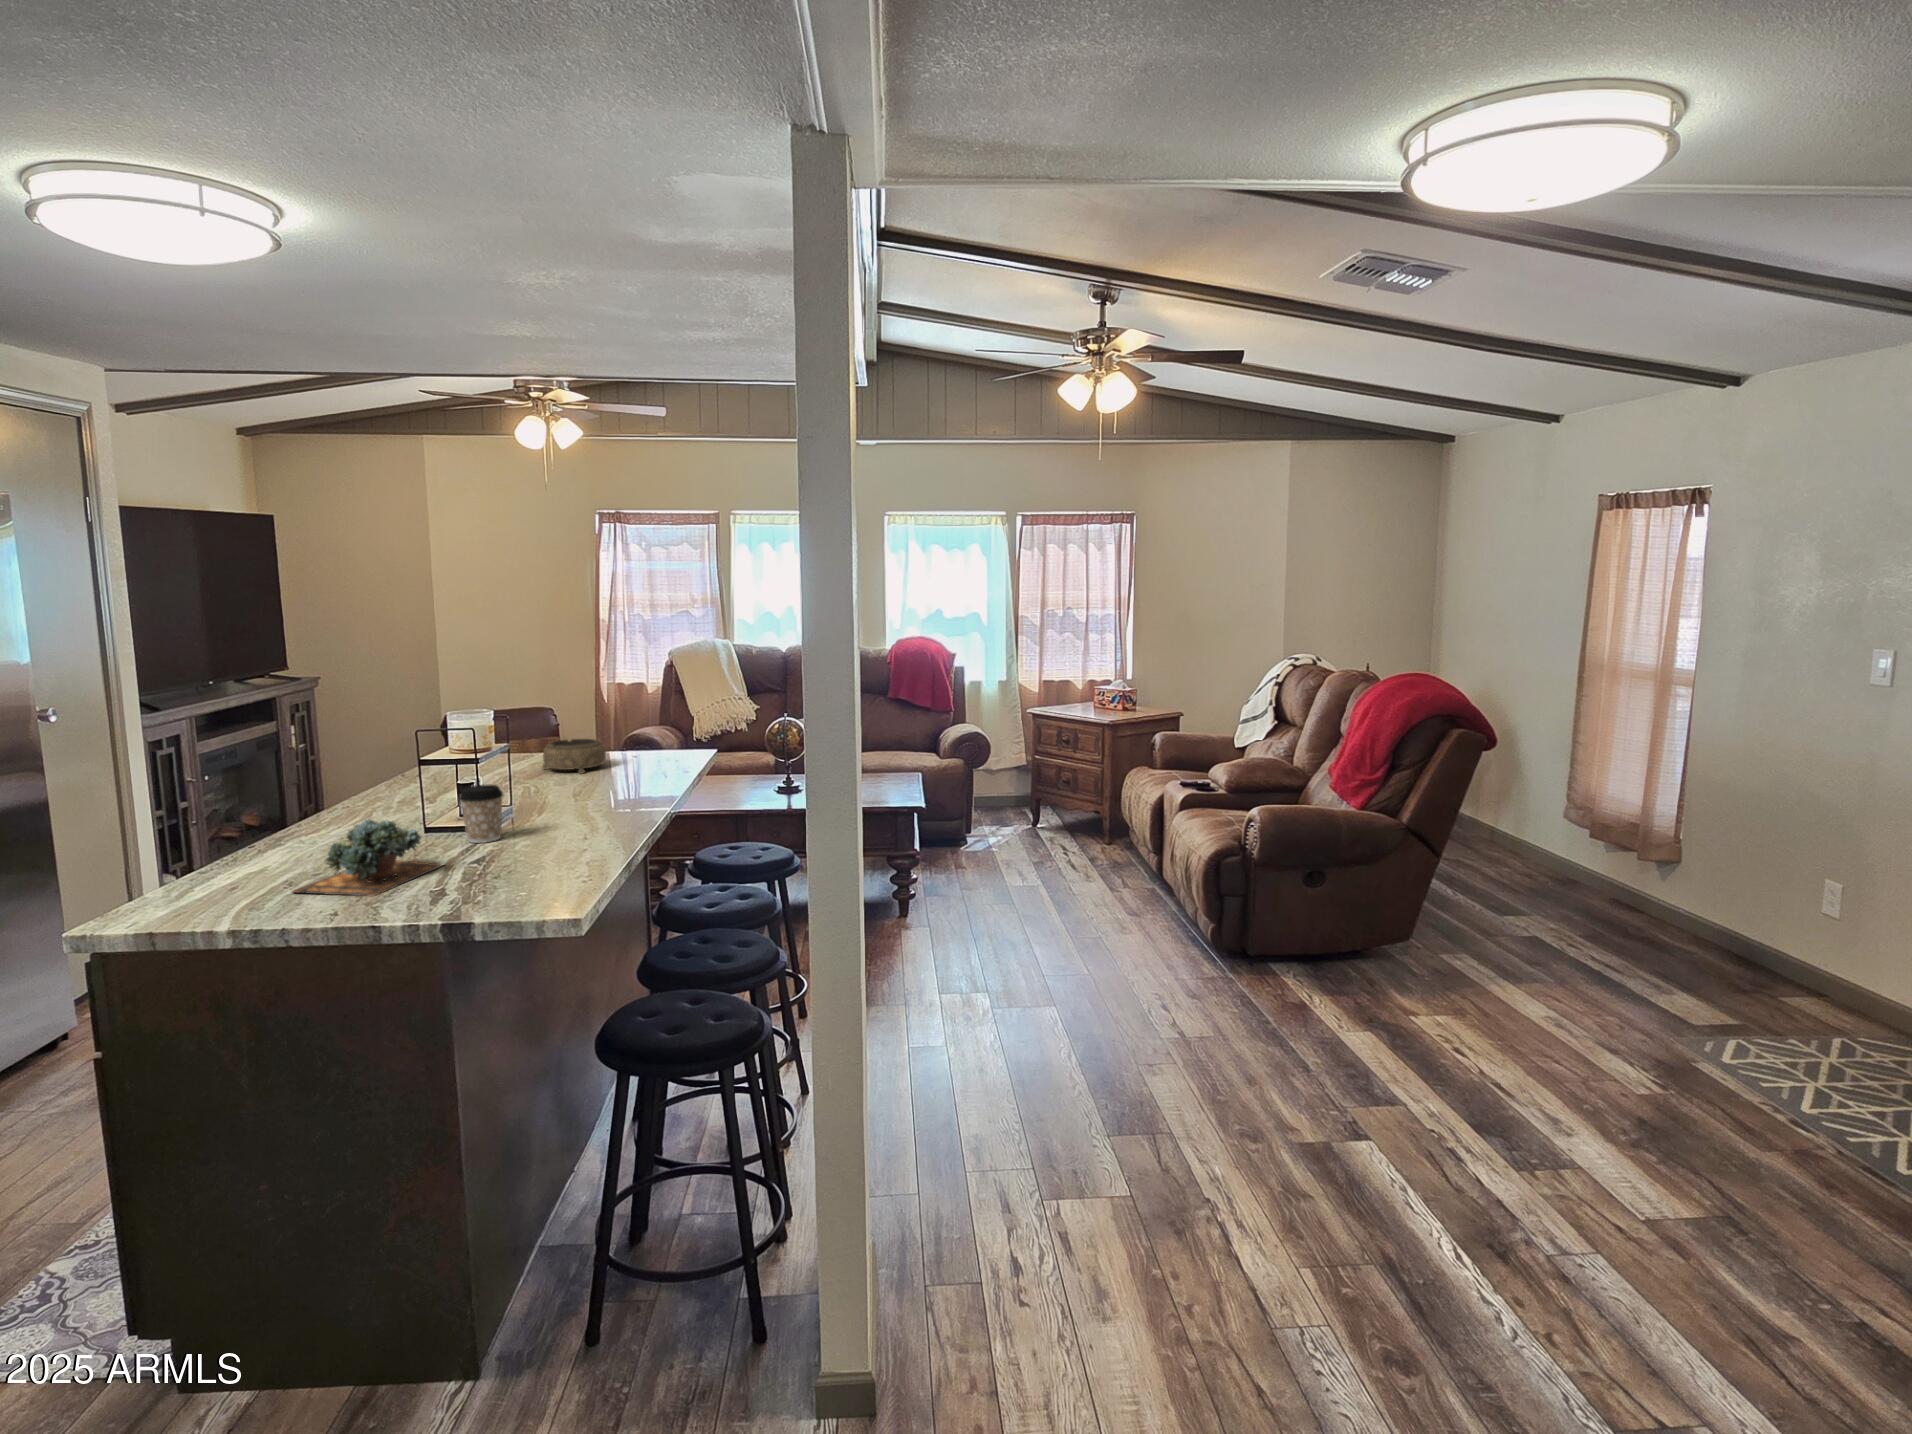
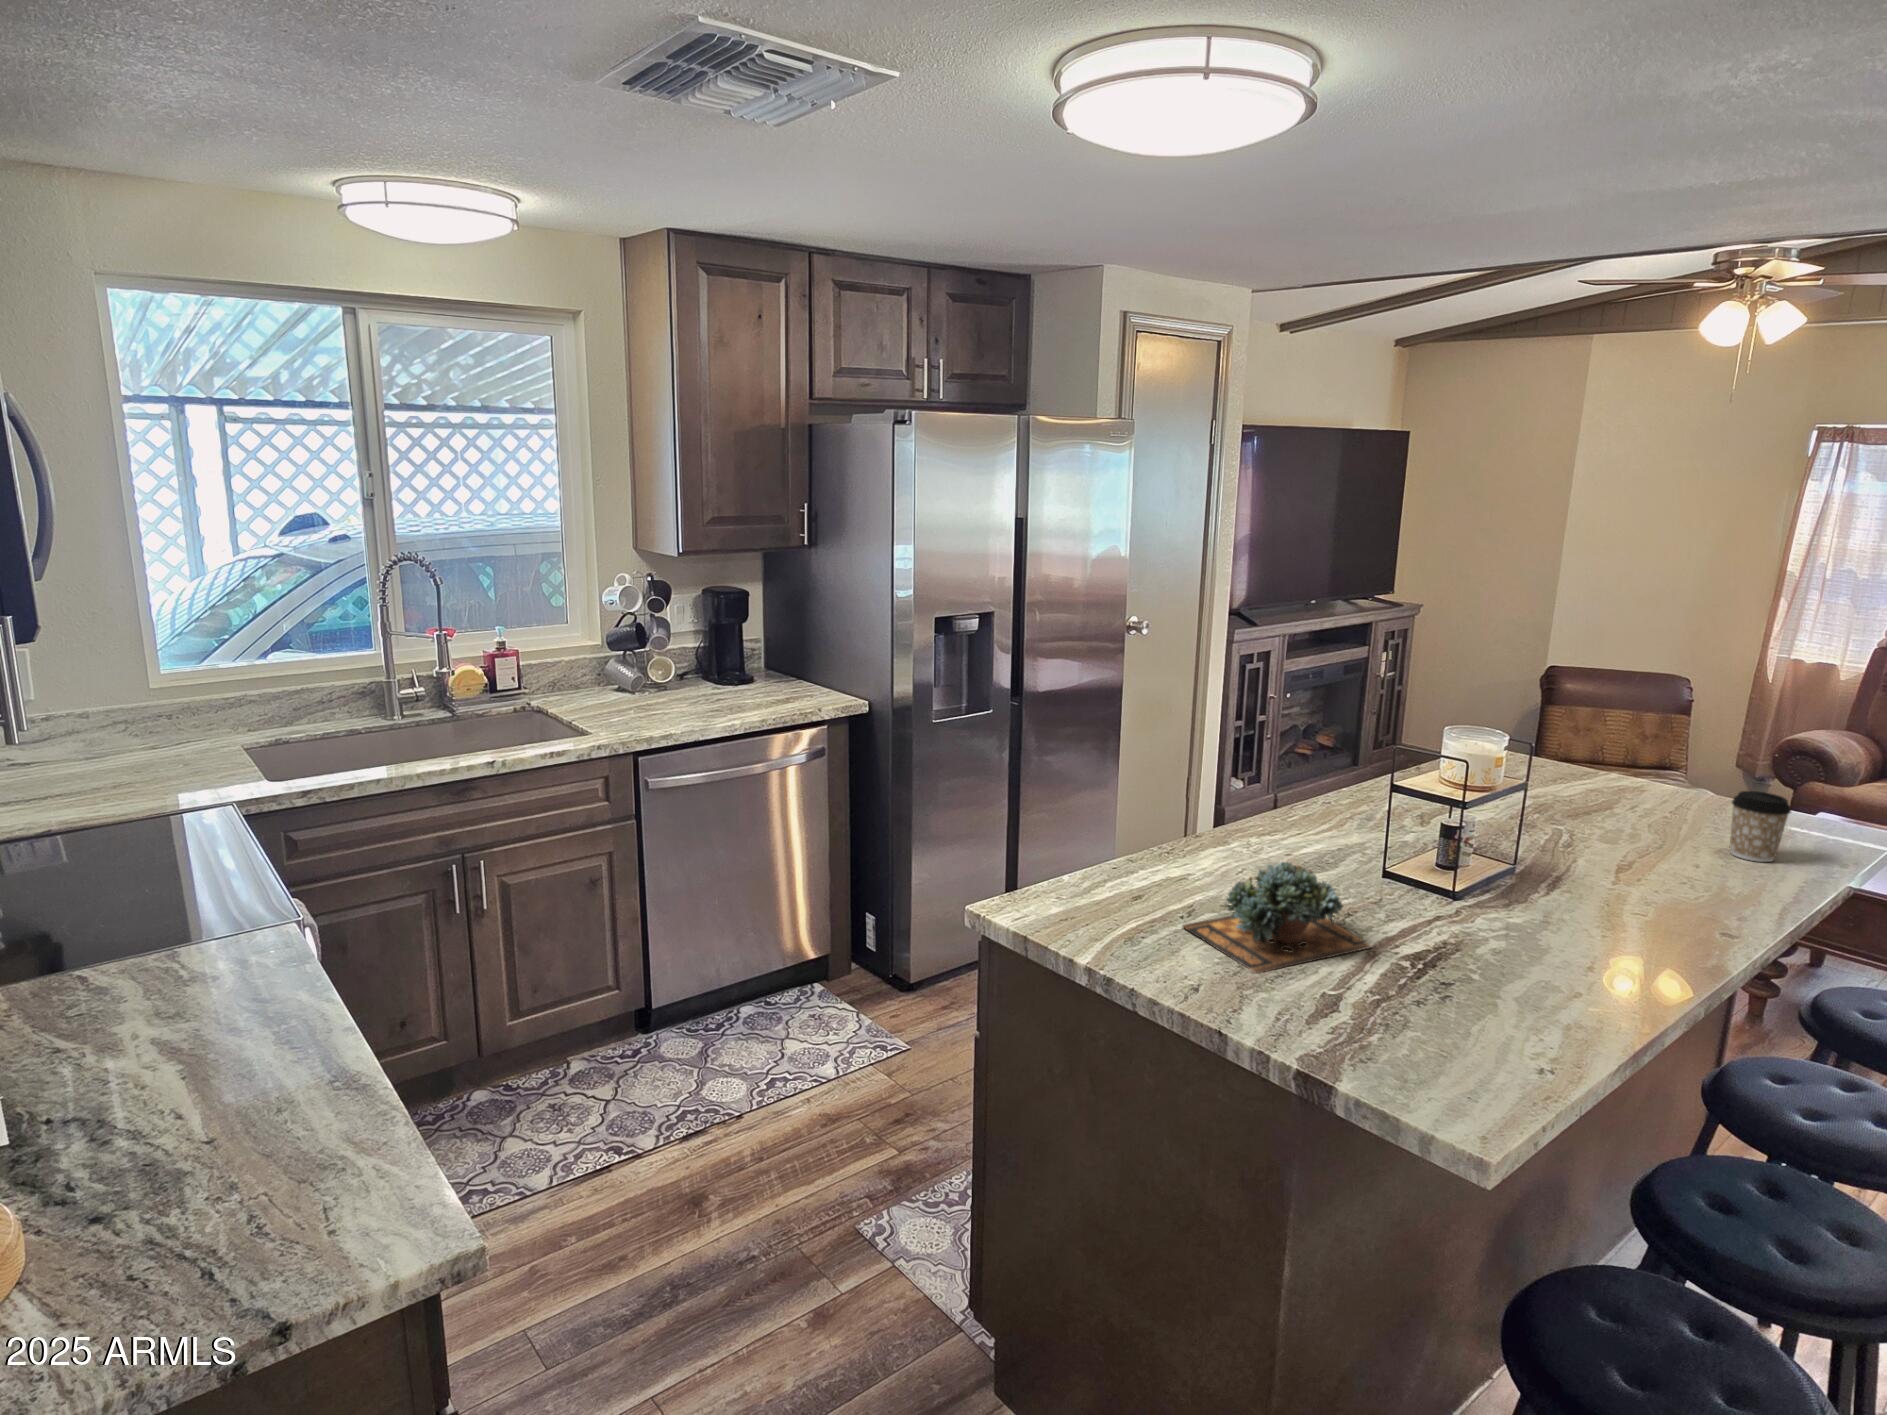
decorative bowl: present [542,739,606,773] -> none [1600,767,1704,825]
coffee cup: present [459,785,503,843] -> present [1730,791,1791,862]

